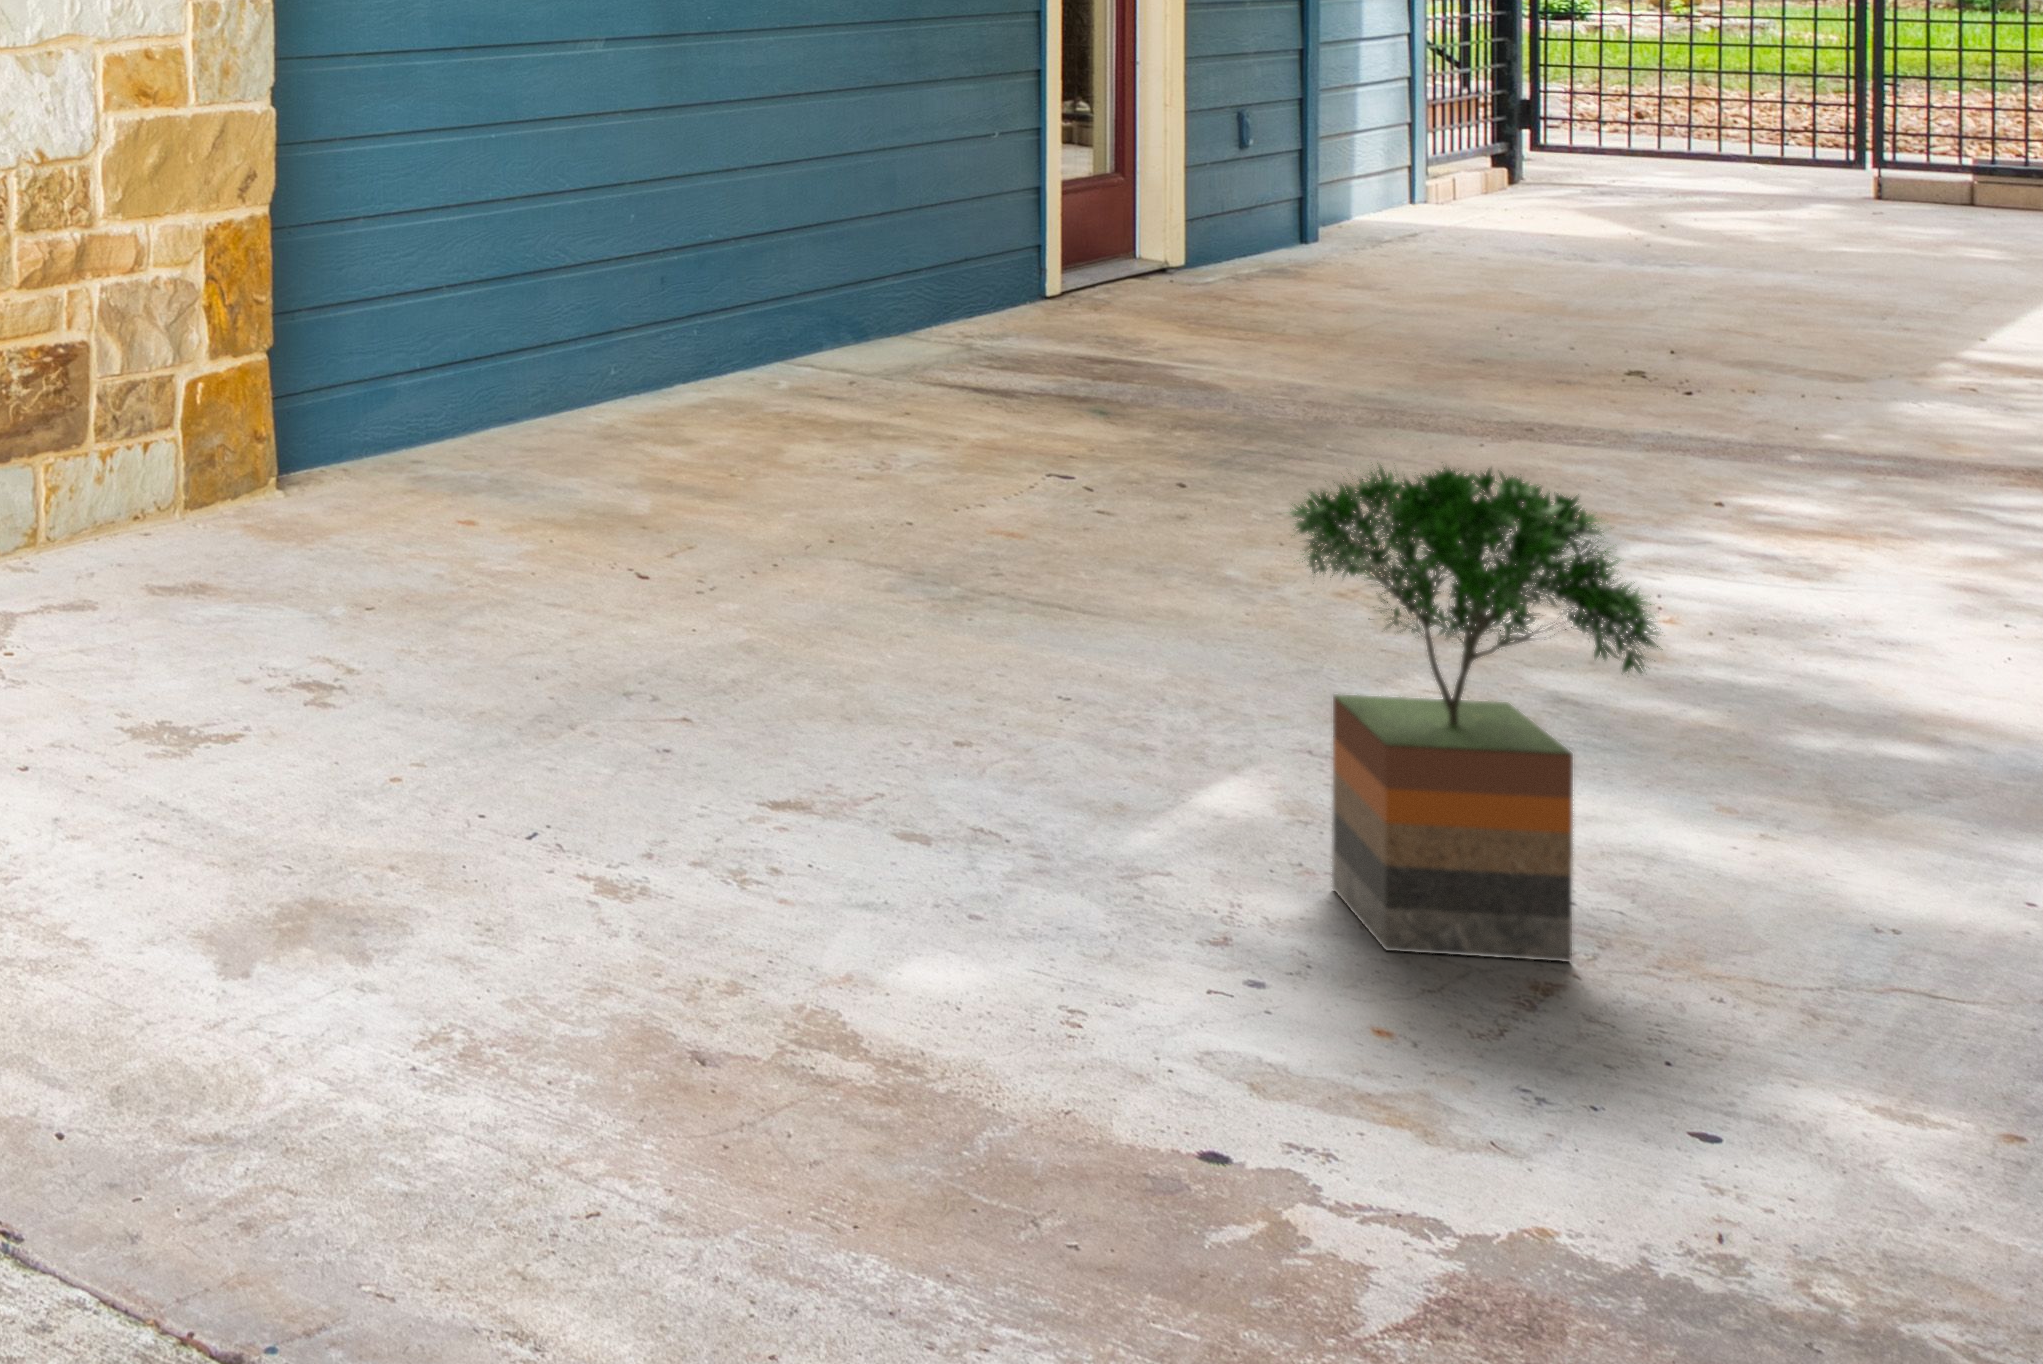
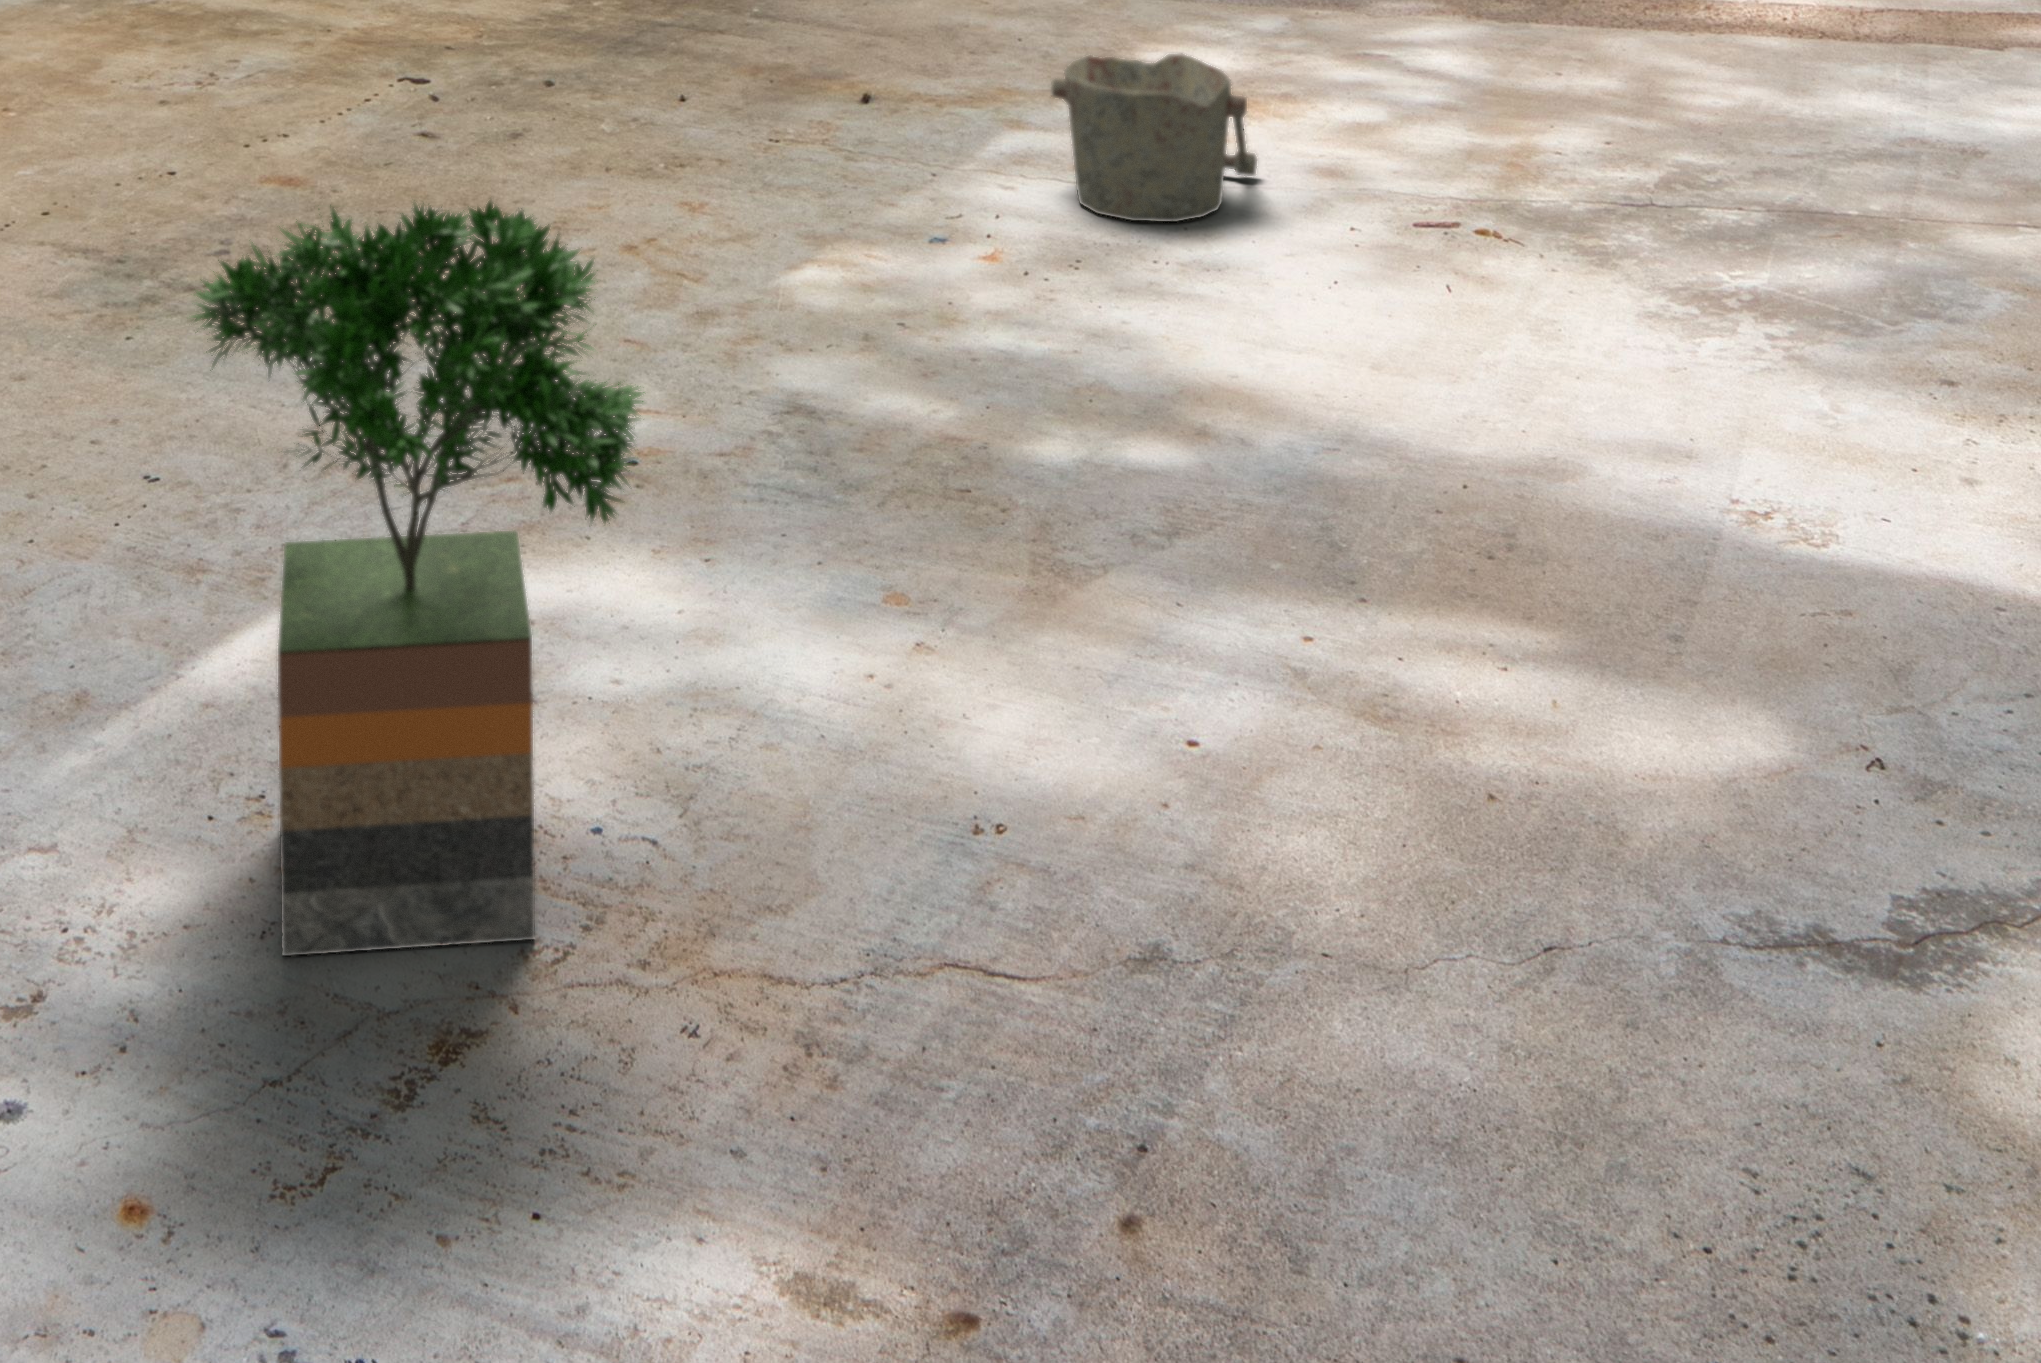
bucket: none [1706,476,1905,616] -> present [1051,54,1257,222]

